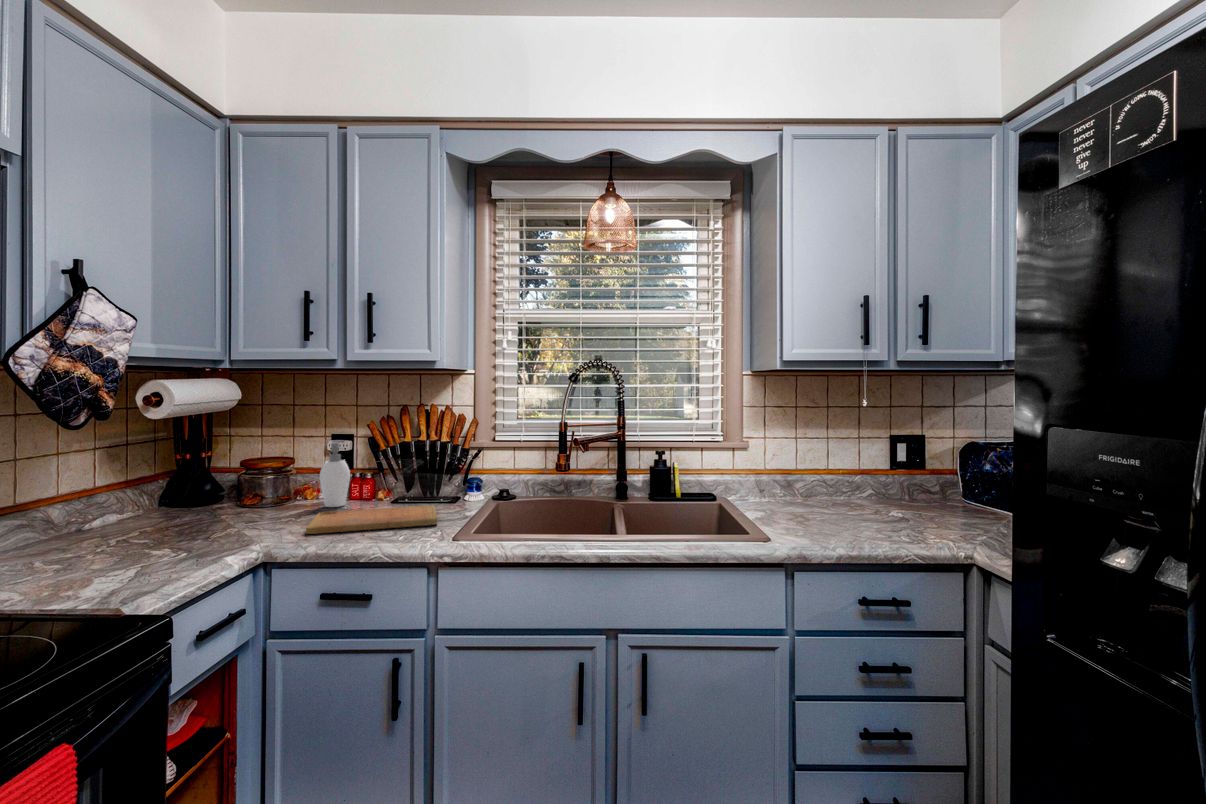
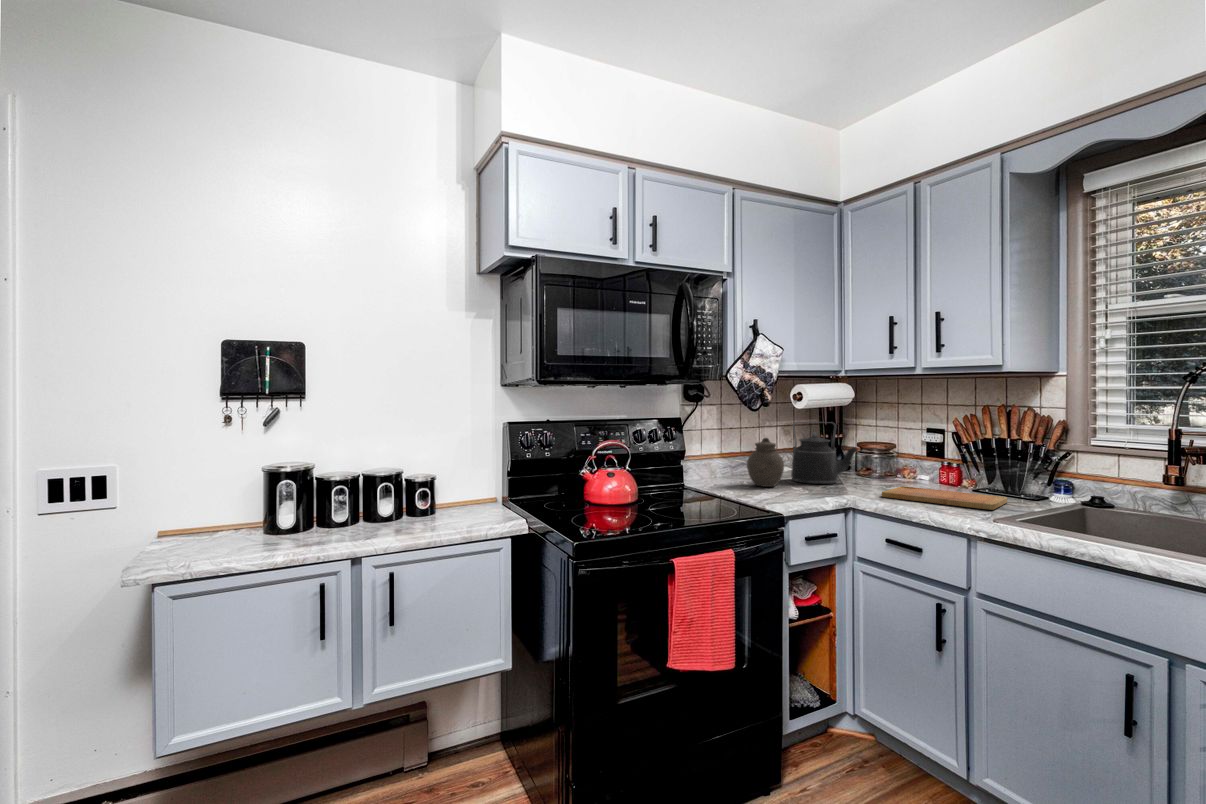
kettle: none [139,436,250,536] -> present [791,422,857,484]
soap dispenser: present [320,443,350,507] -> none [911,434,938,487]
jar: none [51,473,137,562] -> present [747,438,784,487]

